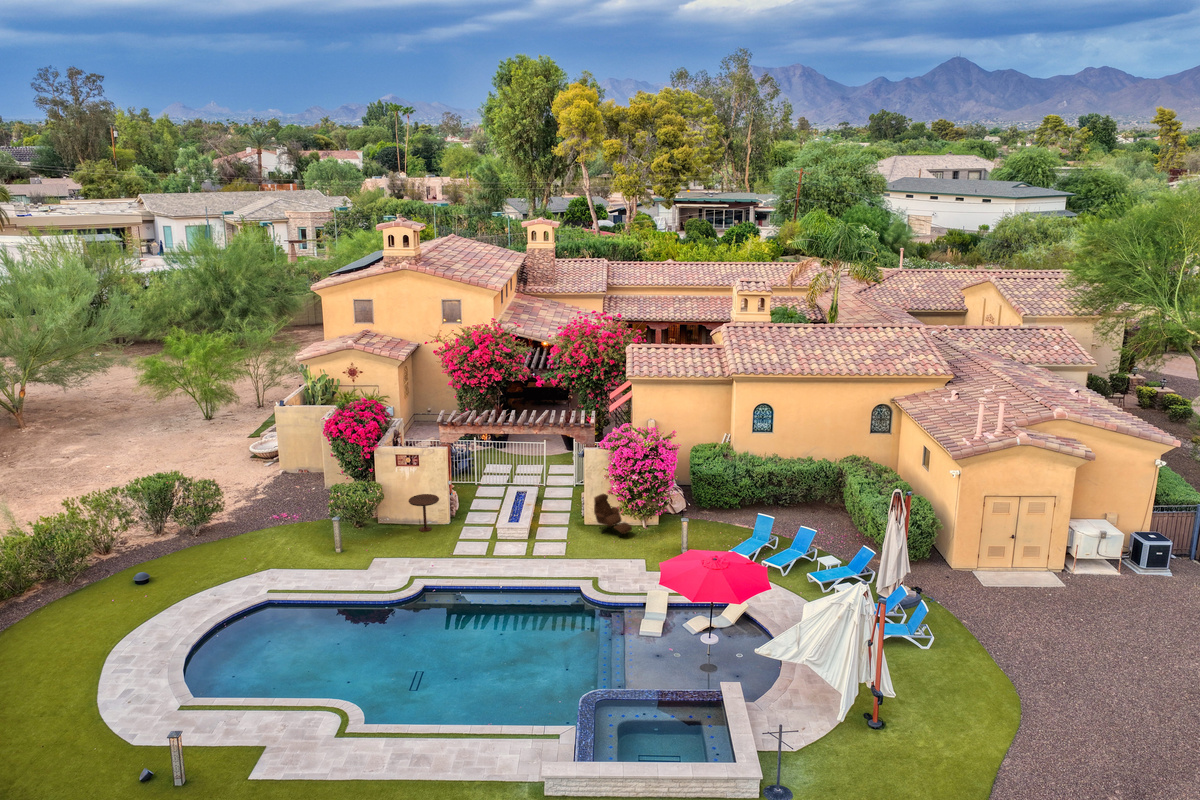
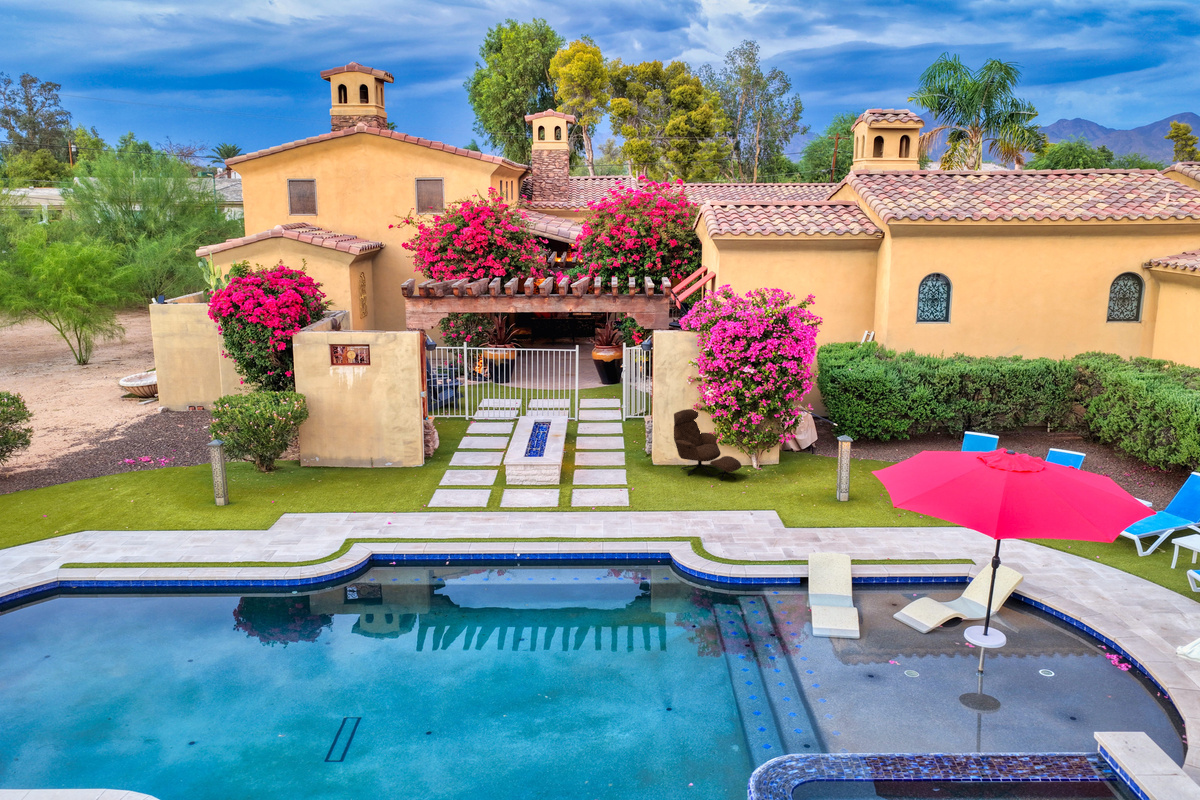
pedestal table: present [409,494,439,532] -> none [352,414,405,476]

